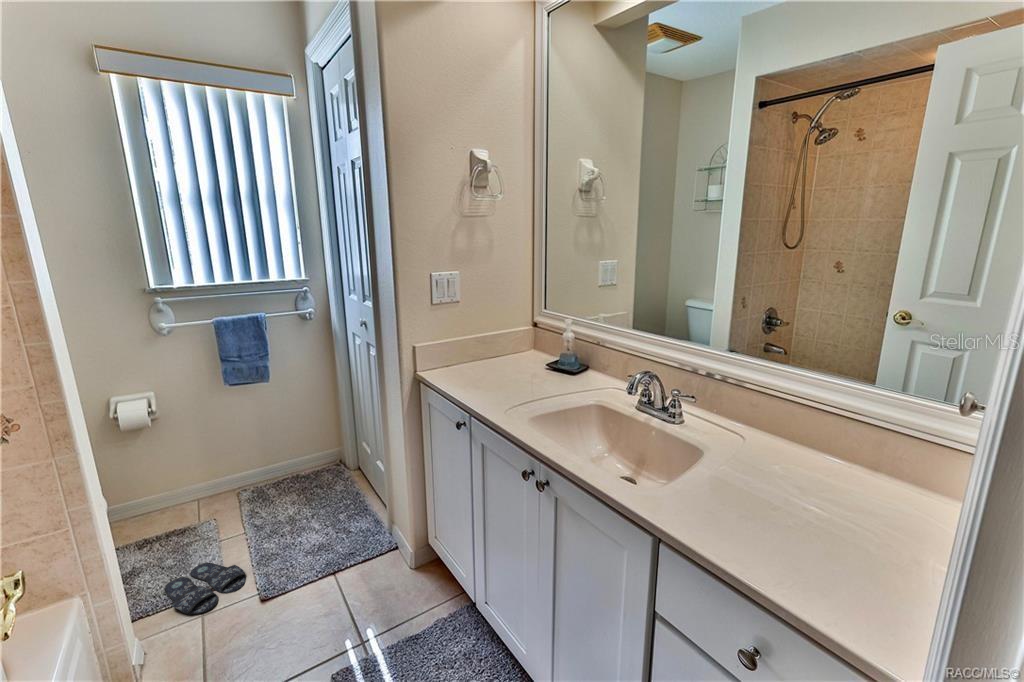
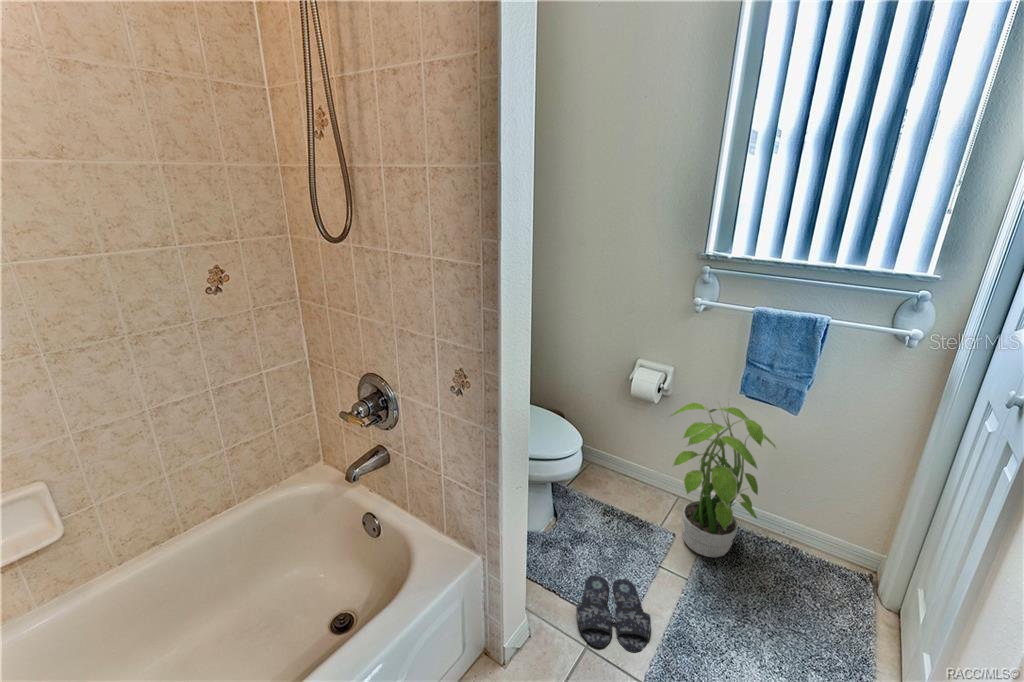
potted plant: none [171,392,270,517] -> present [670,401,775,557]

